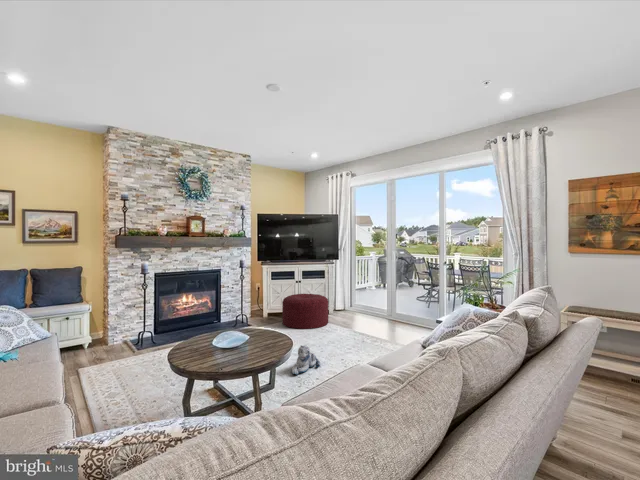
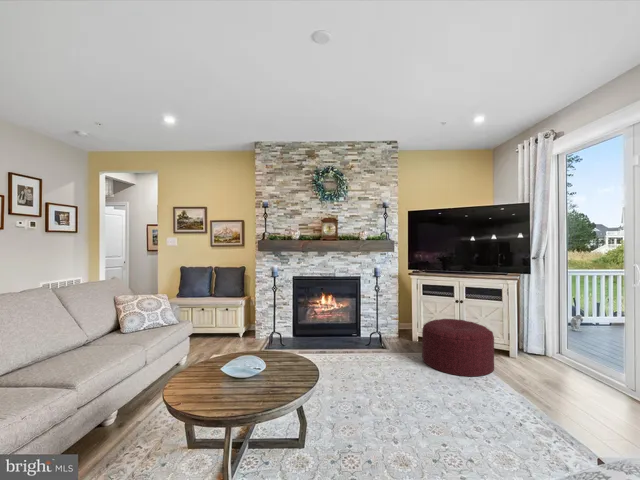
plush toy: present [292,345,320,374] -> none [347,405,406,448]

